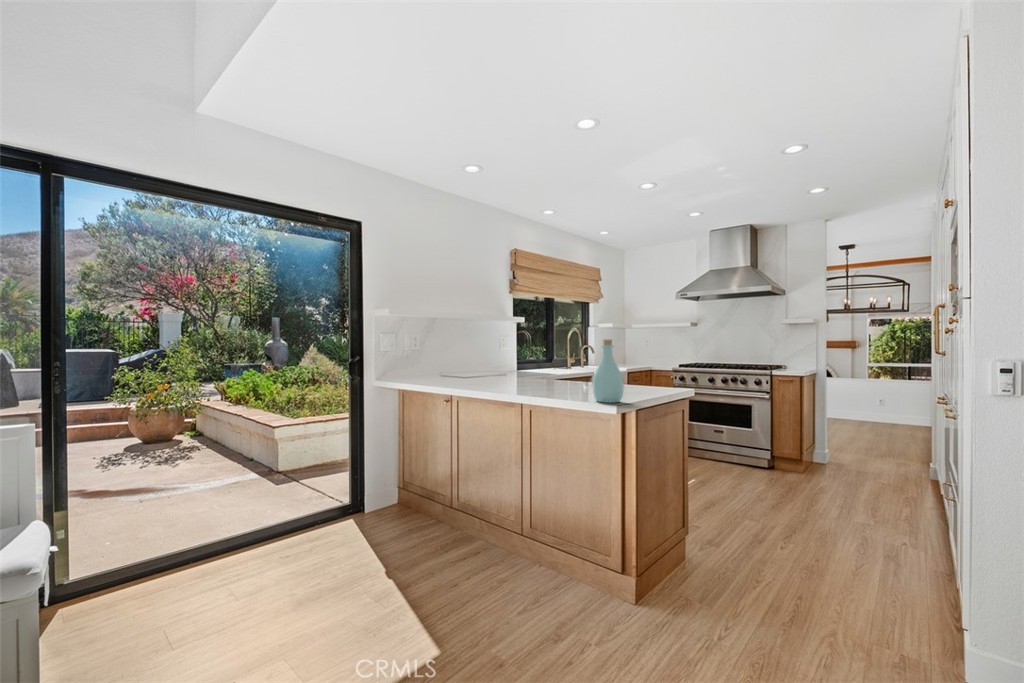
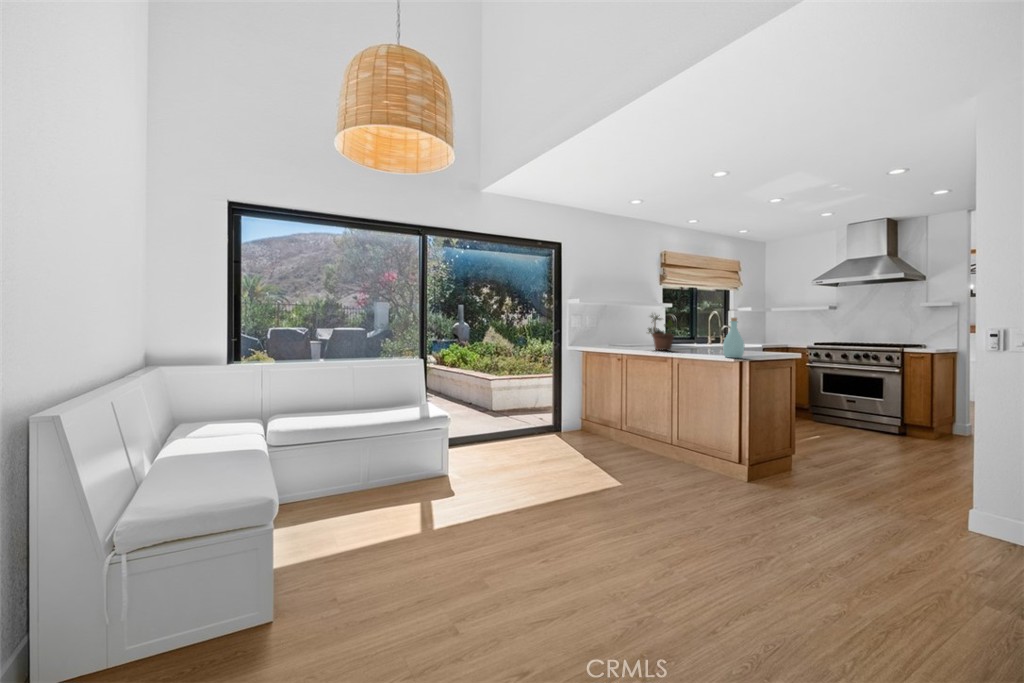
potted plant: none [483,325,524,387] -> present [648,315,675,350]

